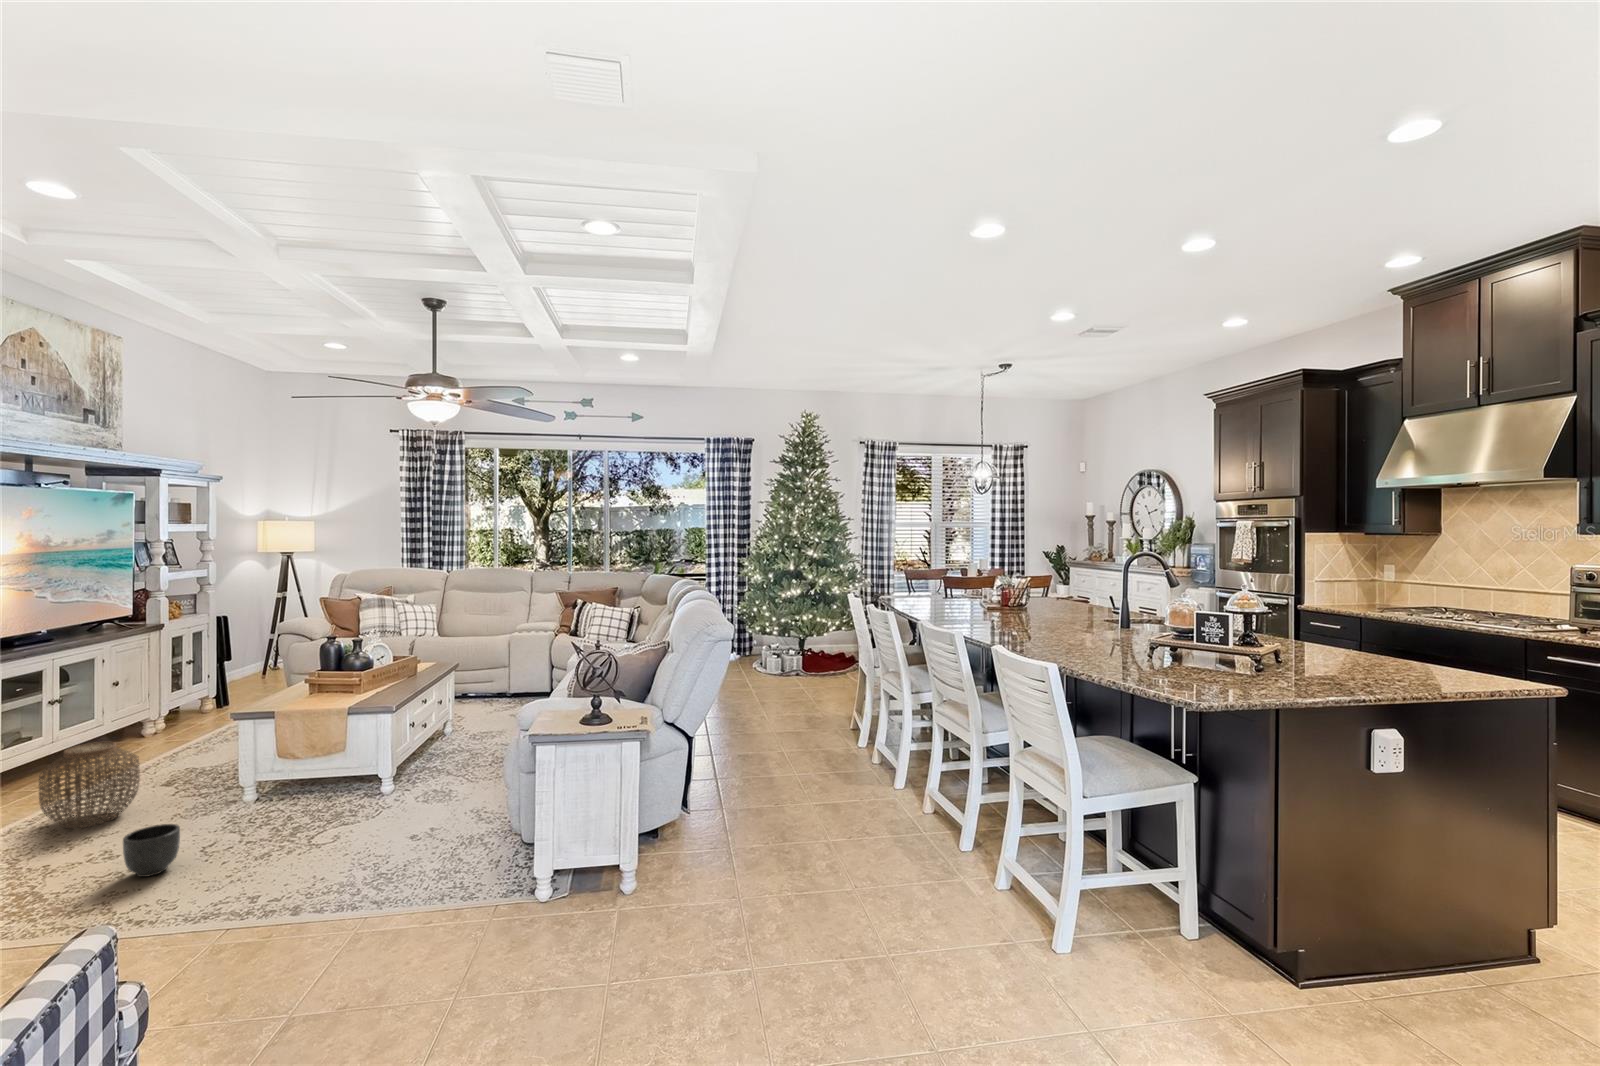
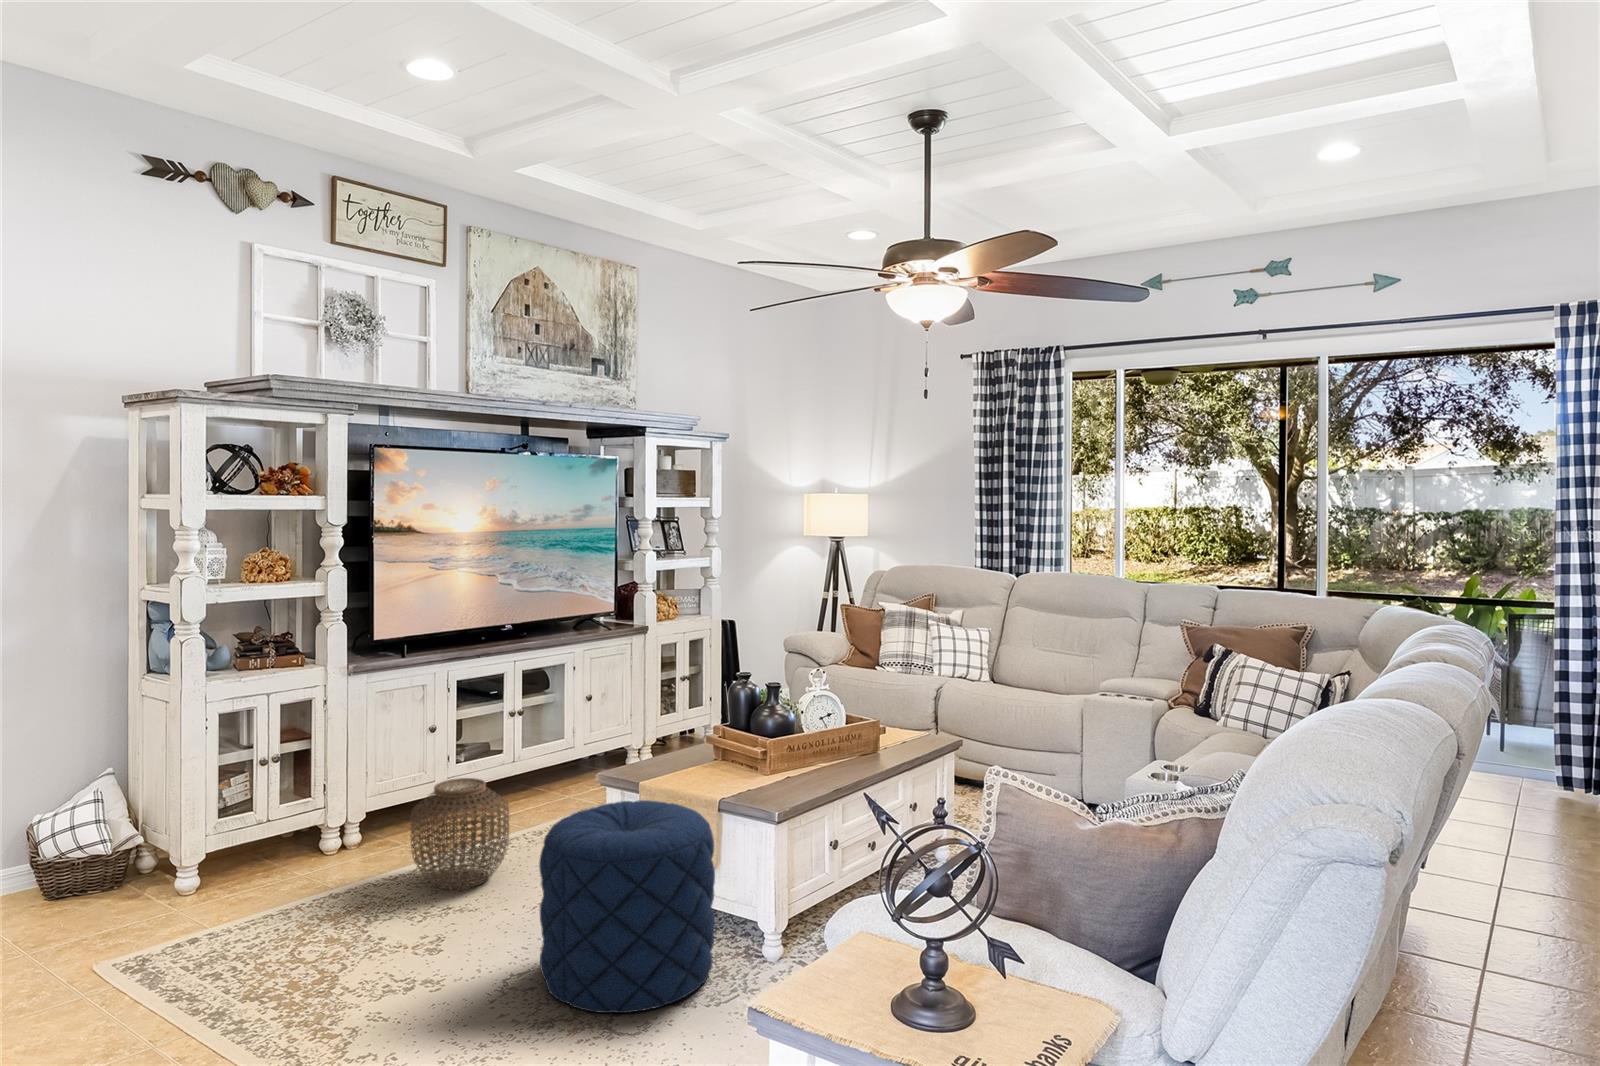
pouf: none [252,712,378,837] -> present [539,800,715,1013]
planter: present [123,824,180,877] -> none [365,928,432,1006]

